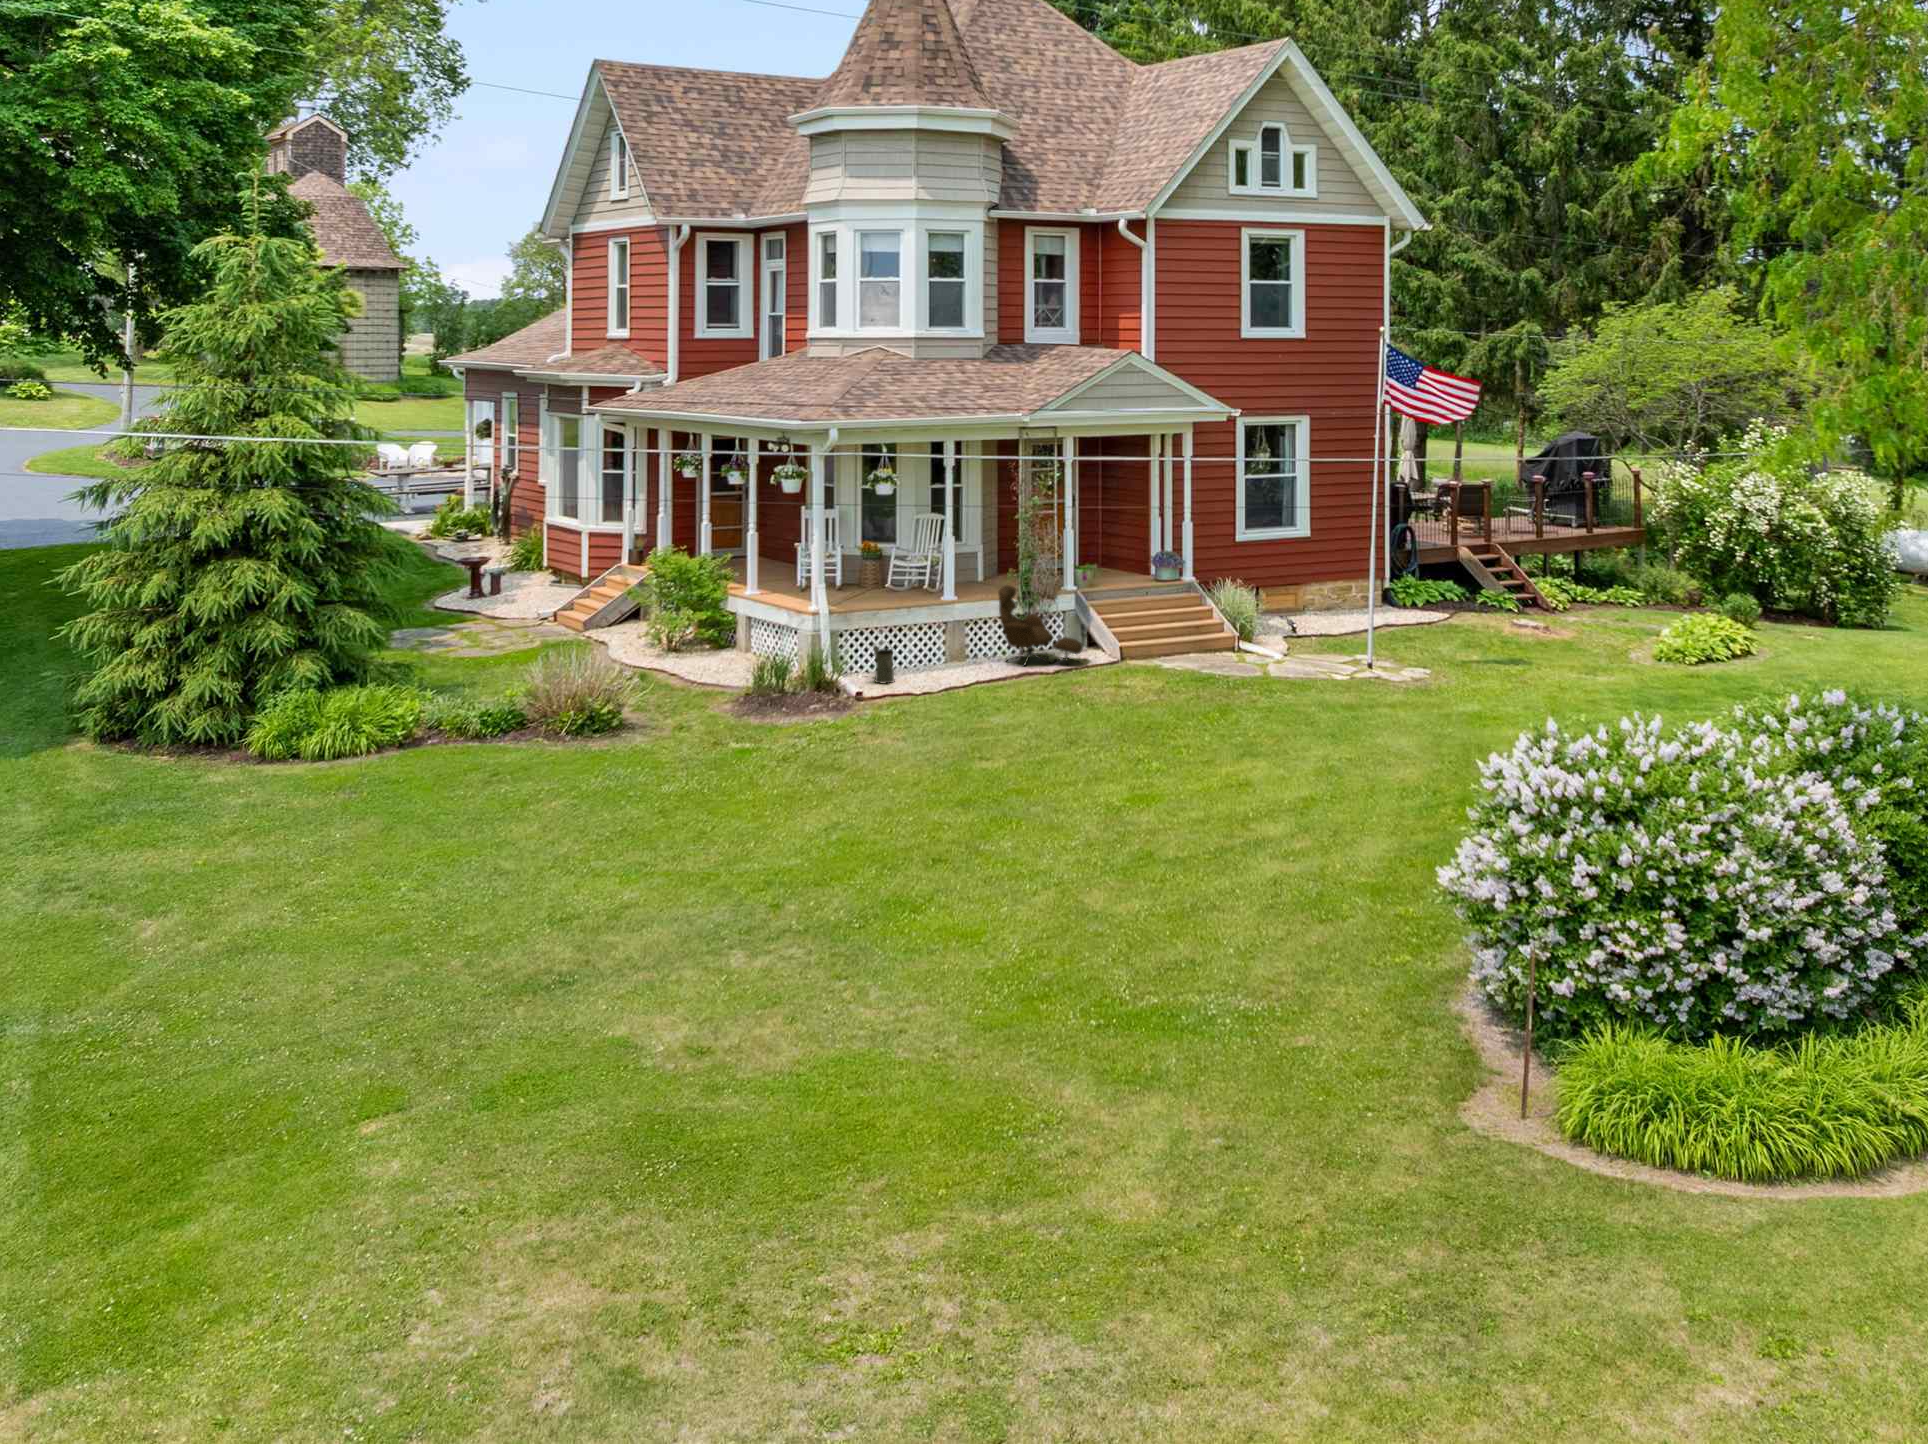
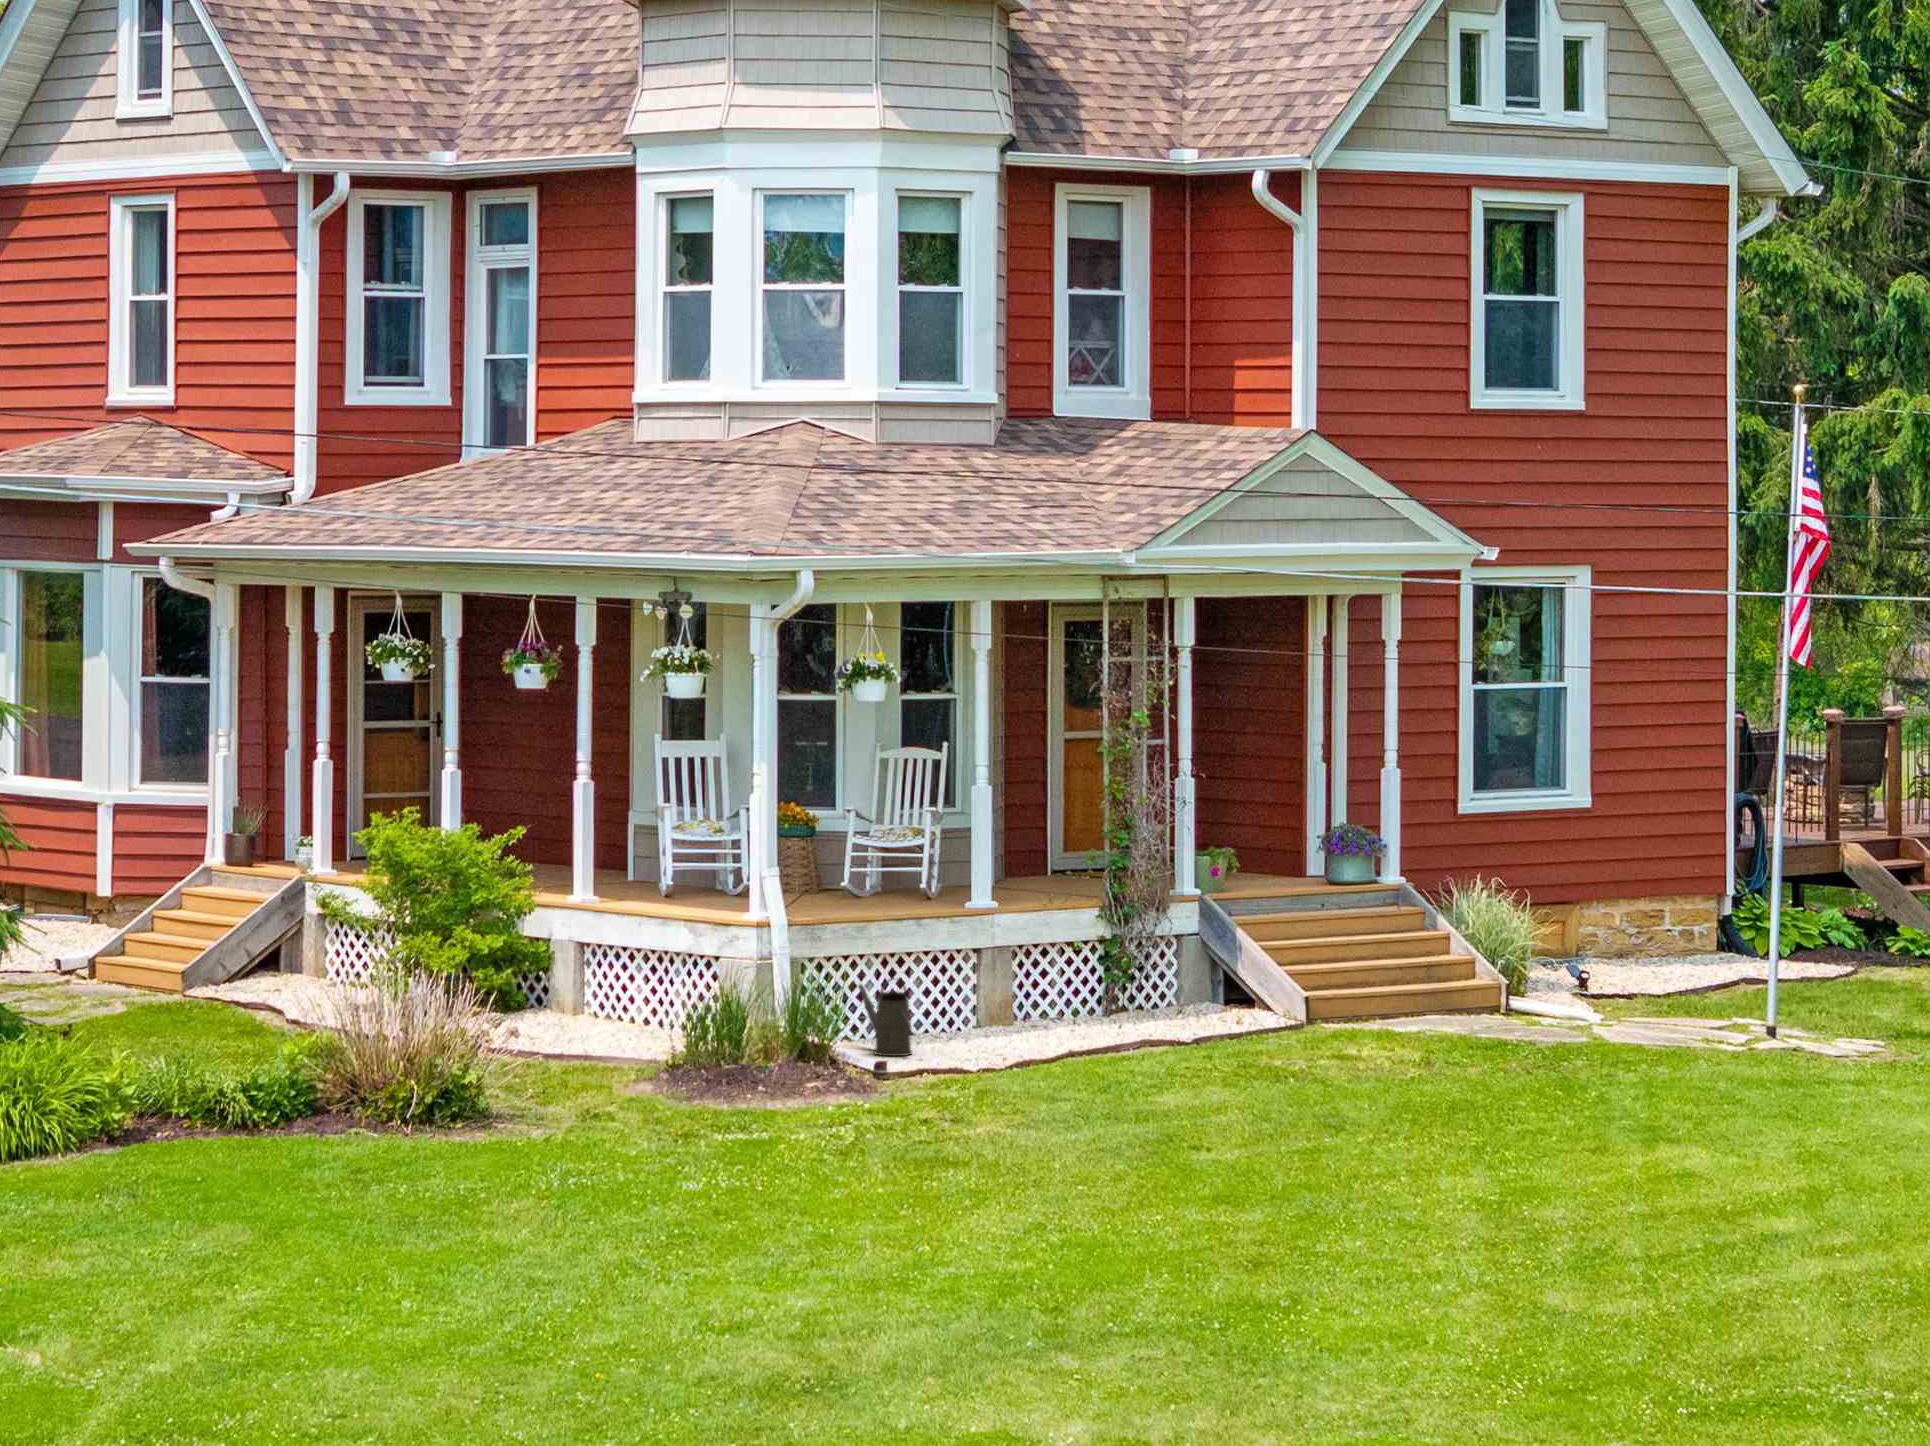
lounge chair: present [998,585,1083,666] -> none [1077,880,1238,1032]

